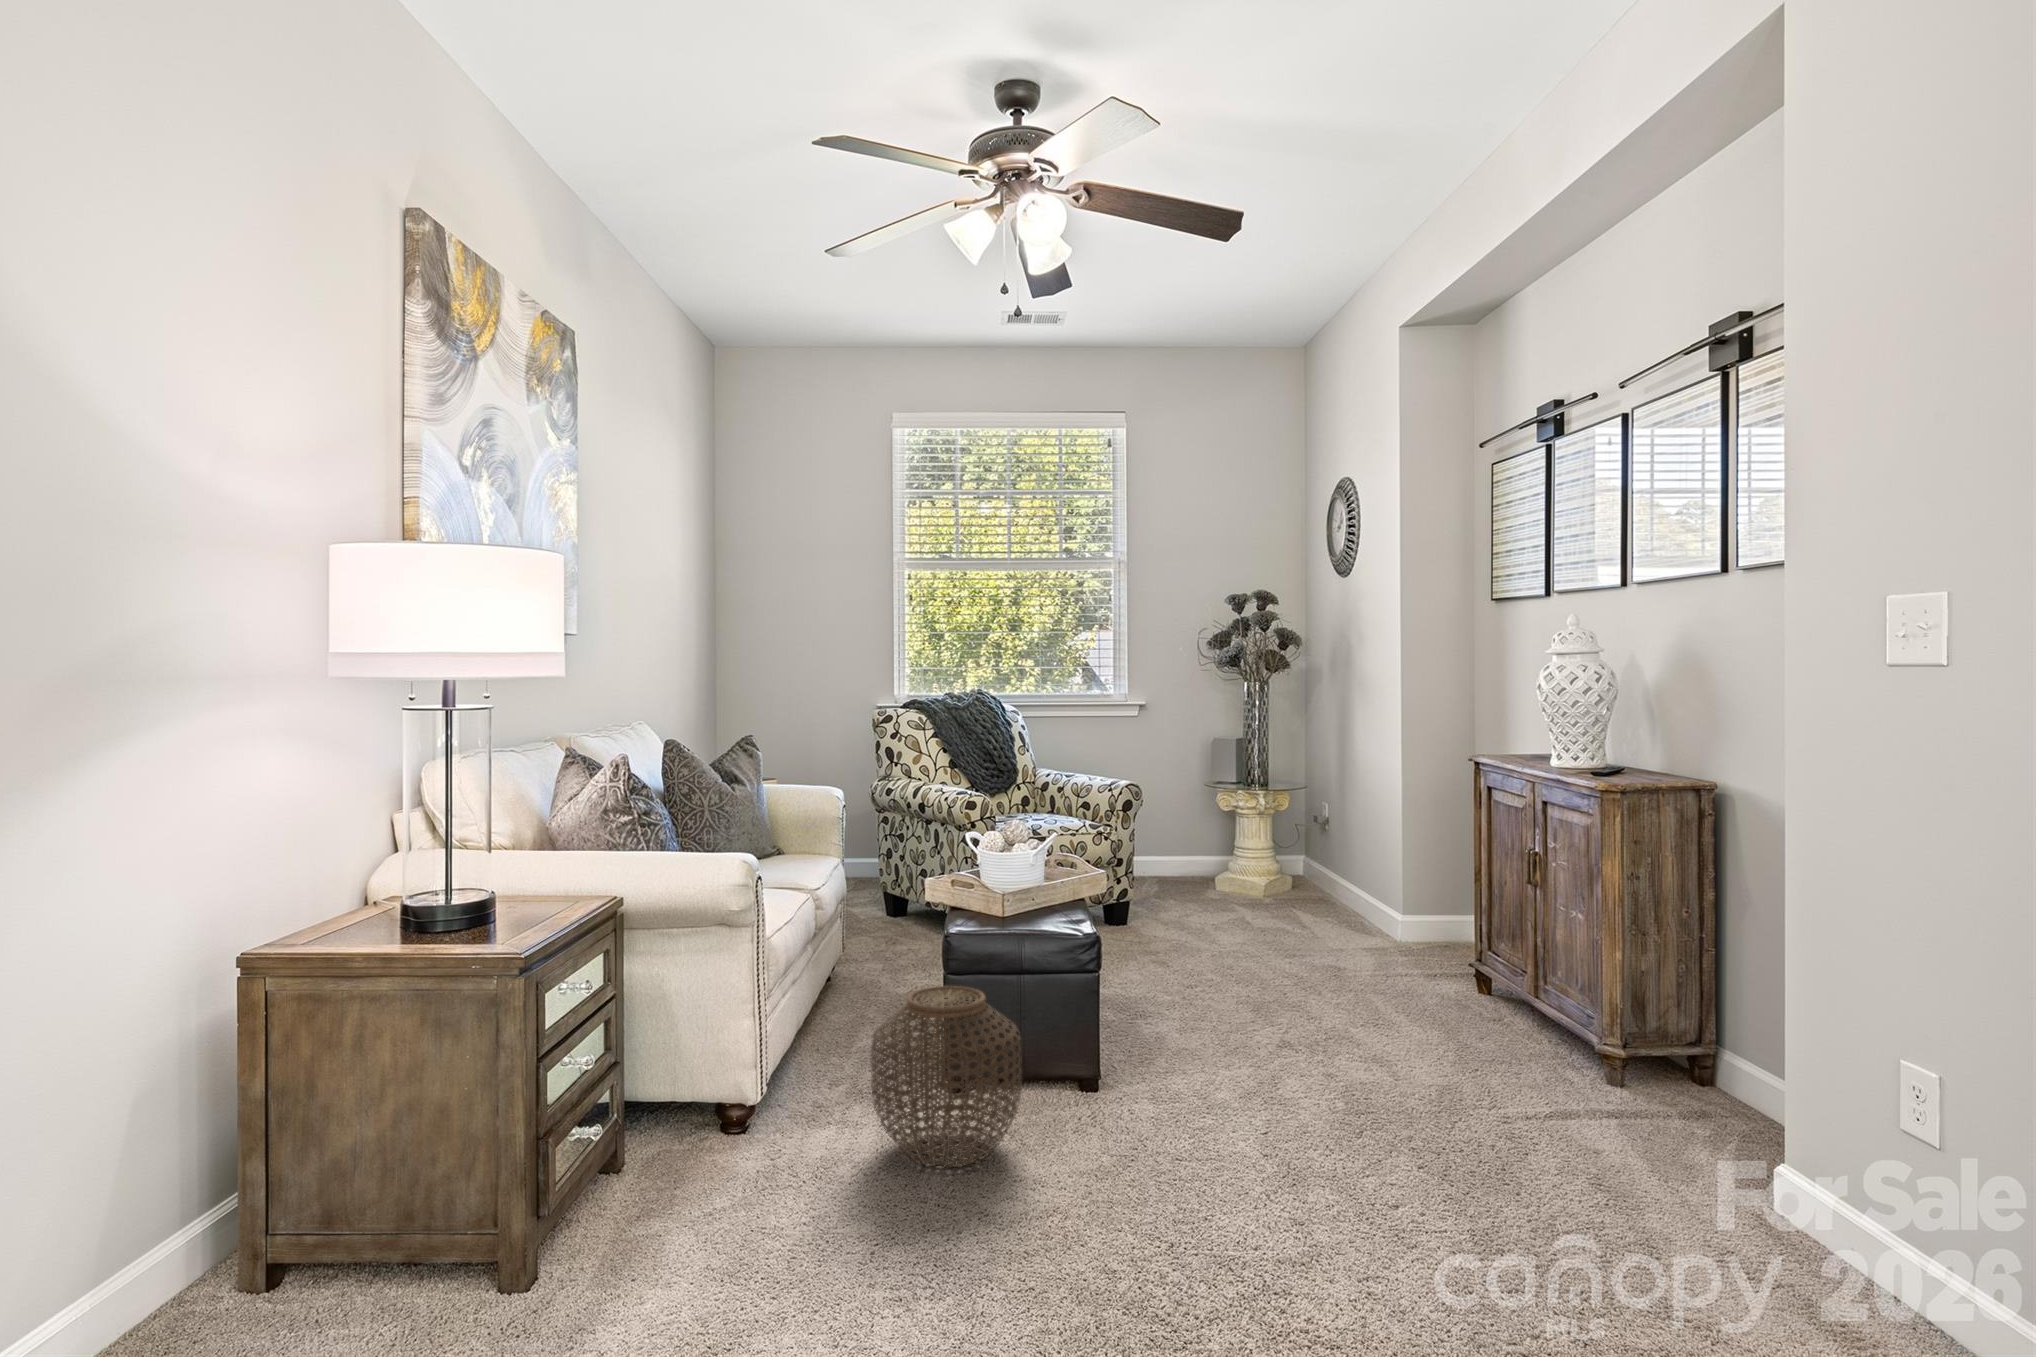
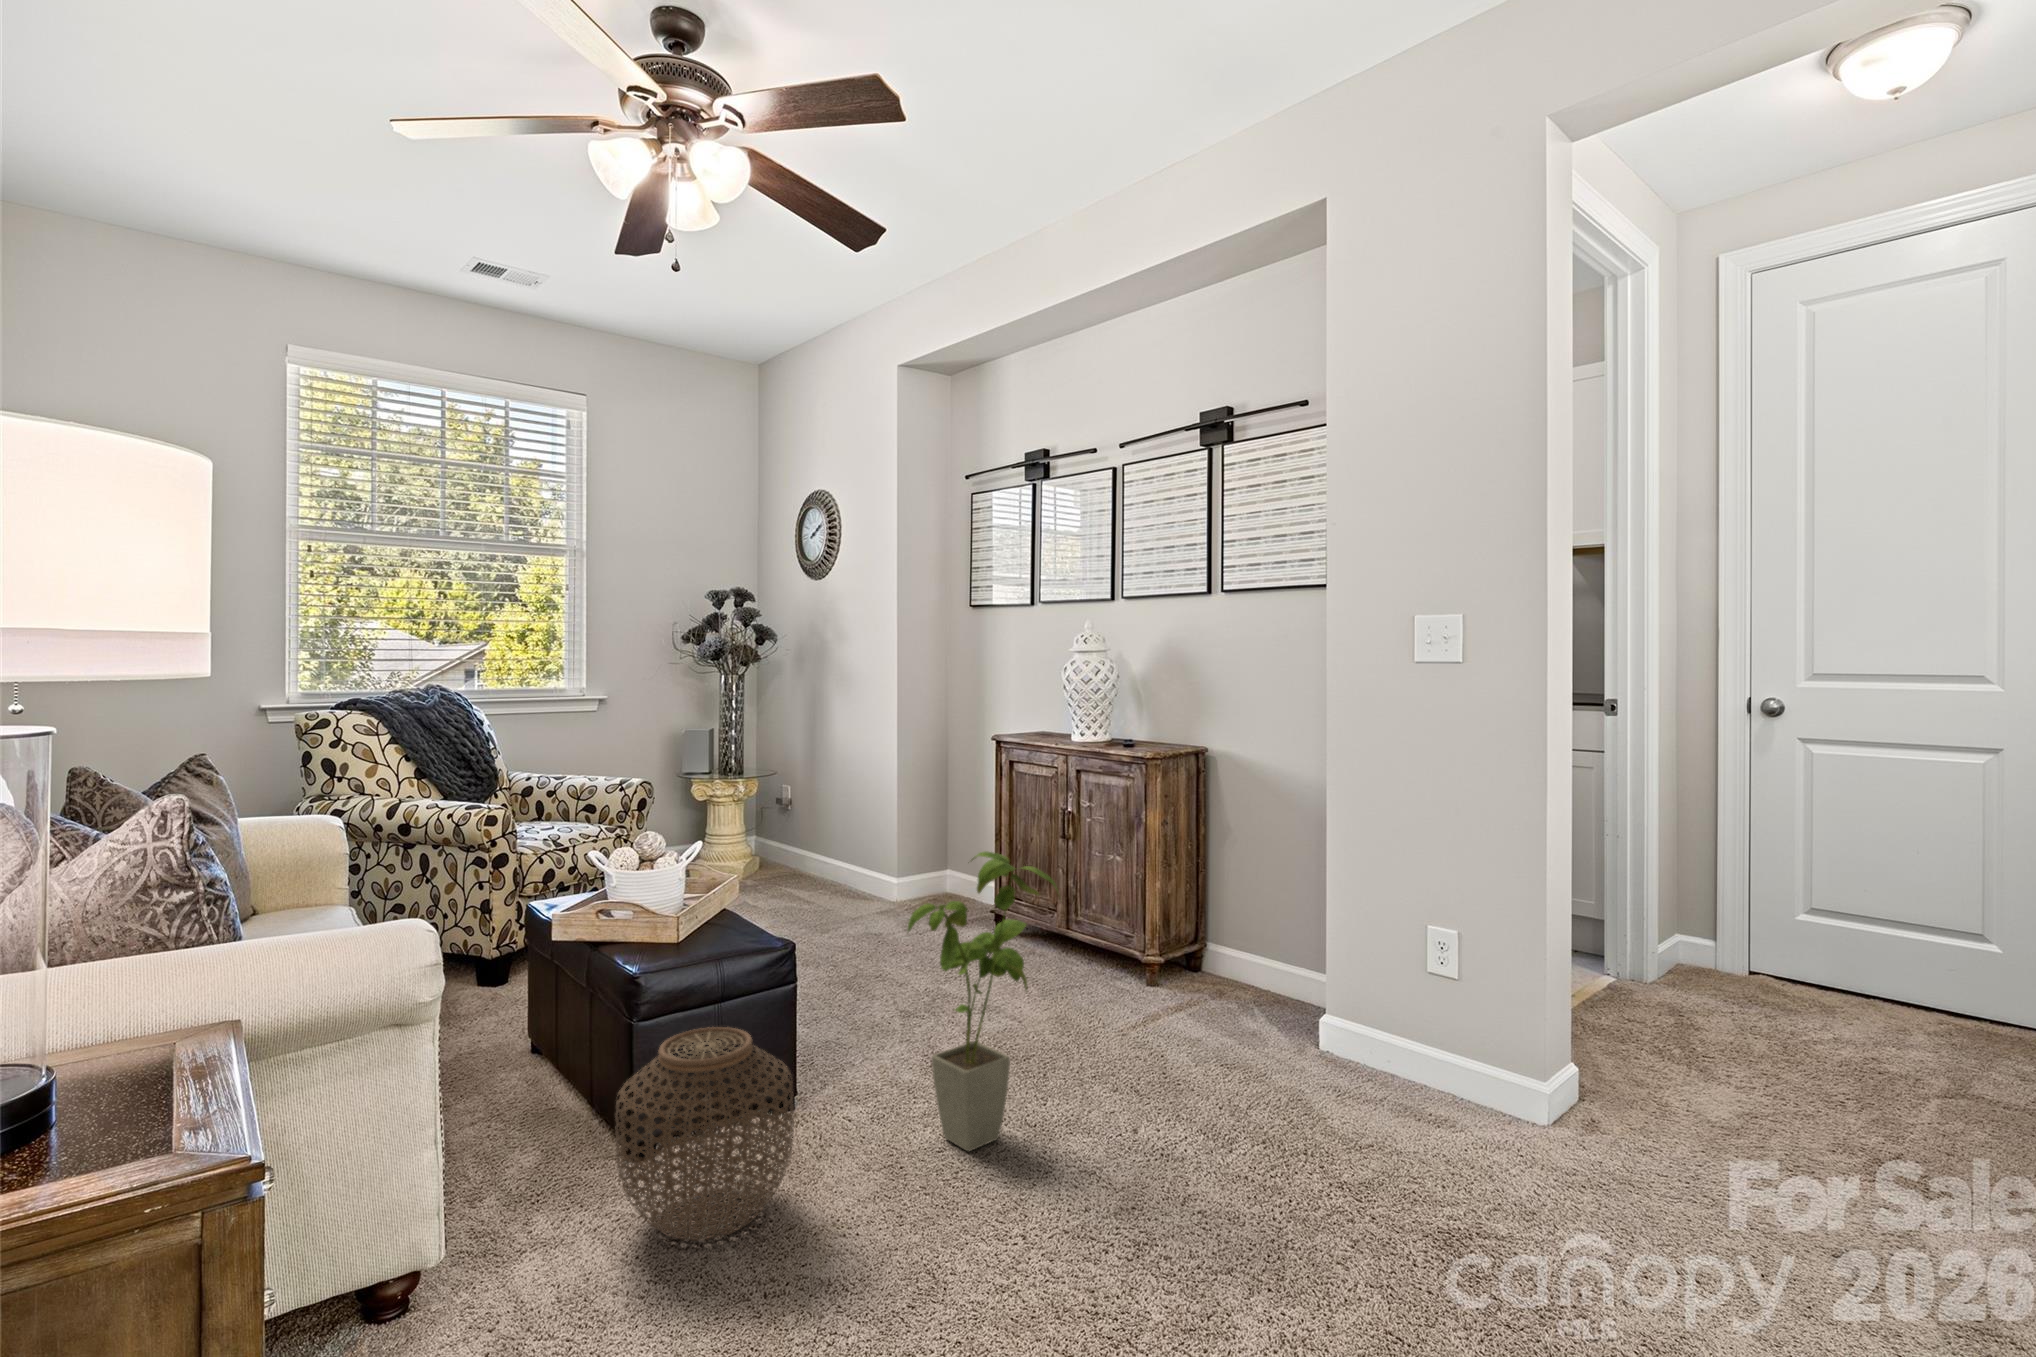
house plant: none [1150,861,1308,1173] -> present [908,852,1058,1151]

